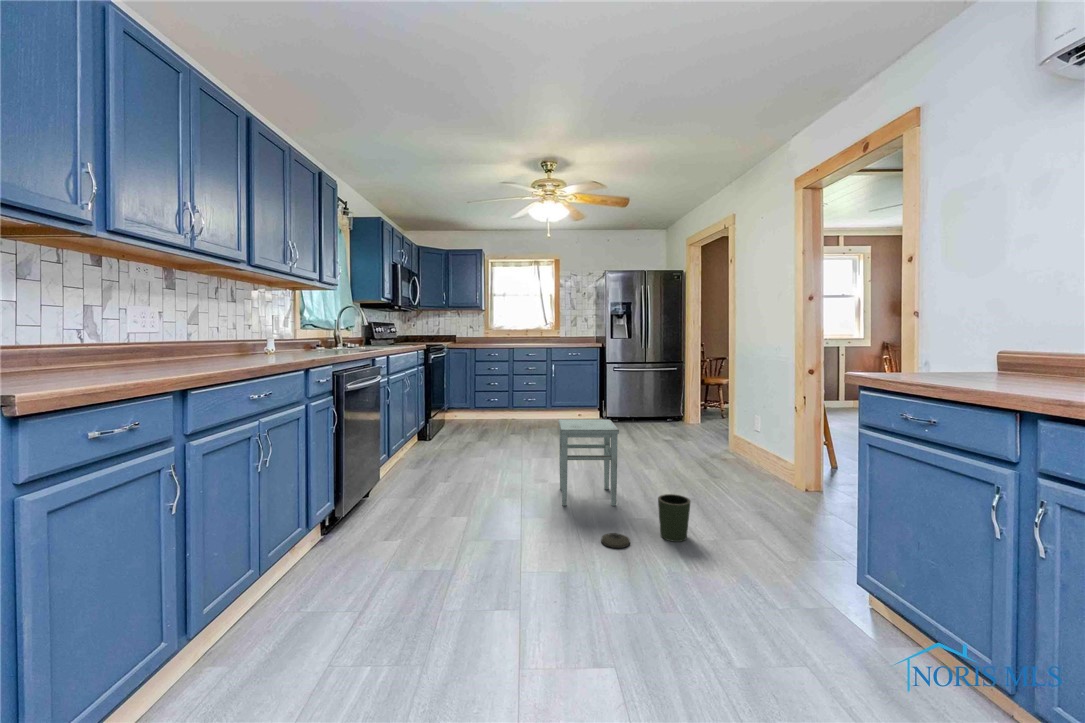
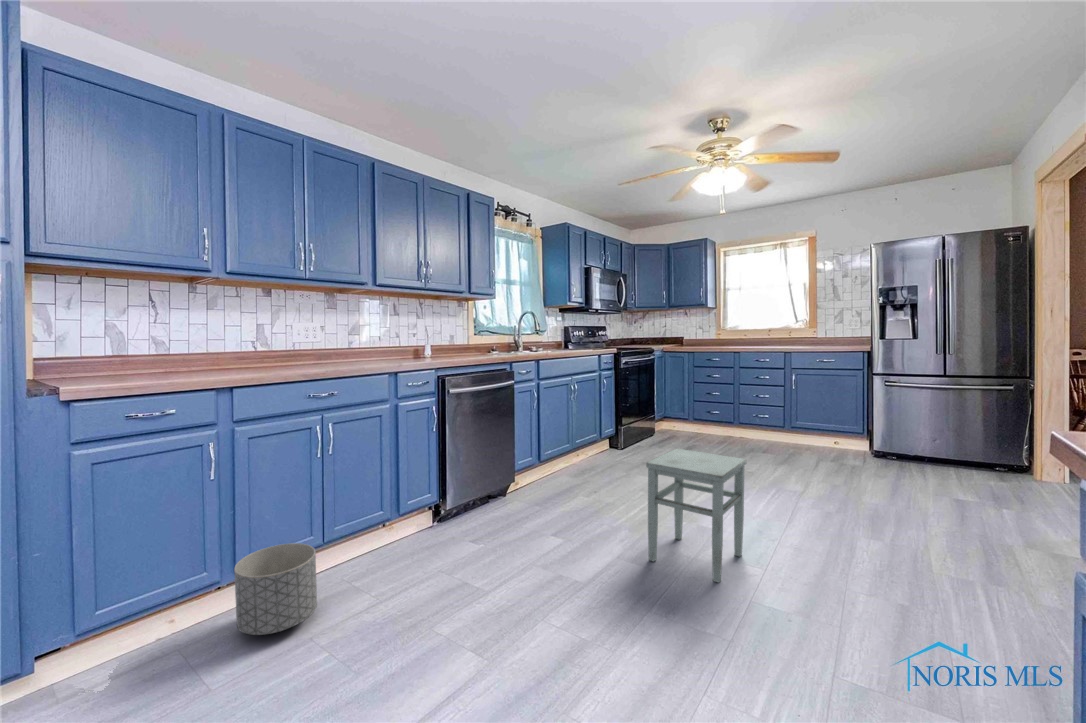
trash can: present [601,494,691,548] -> none [627,590,773,675]
planter: none [268,559,359,669] -> present [234,543,317,635]

